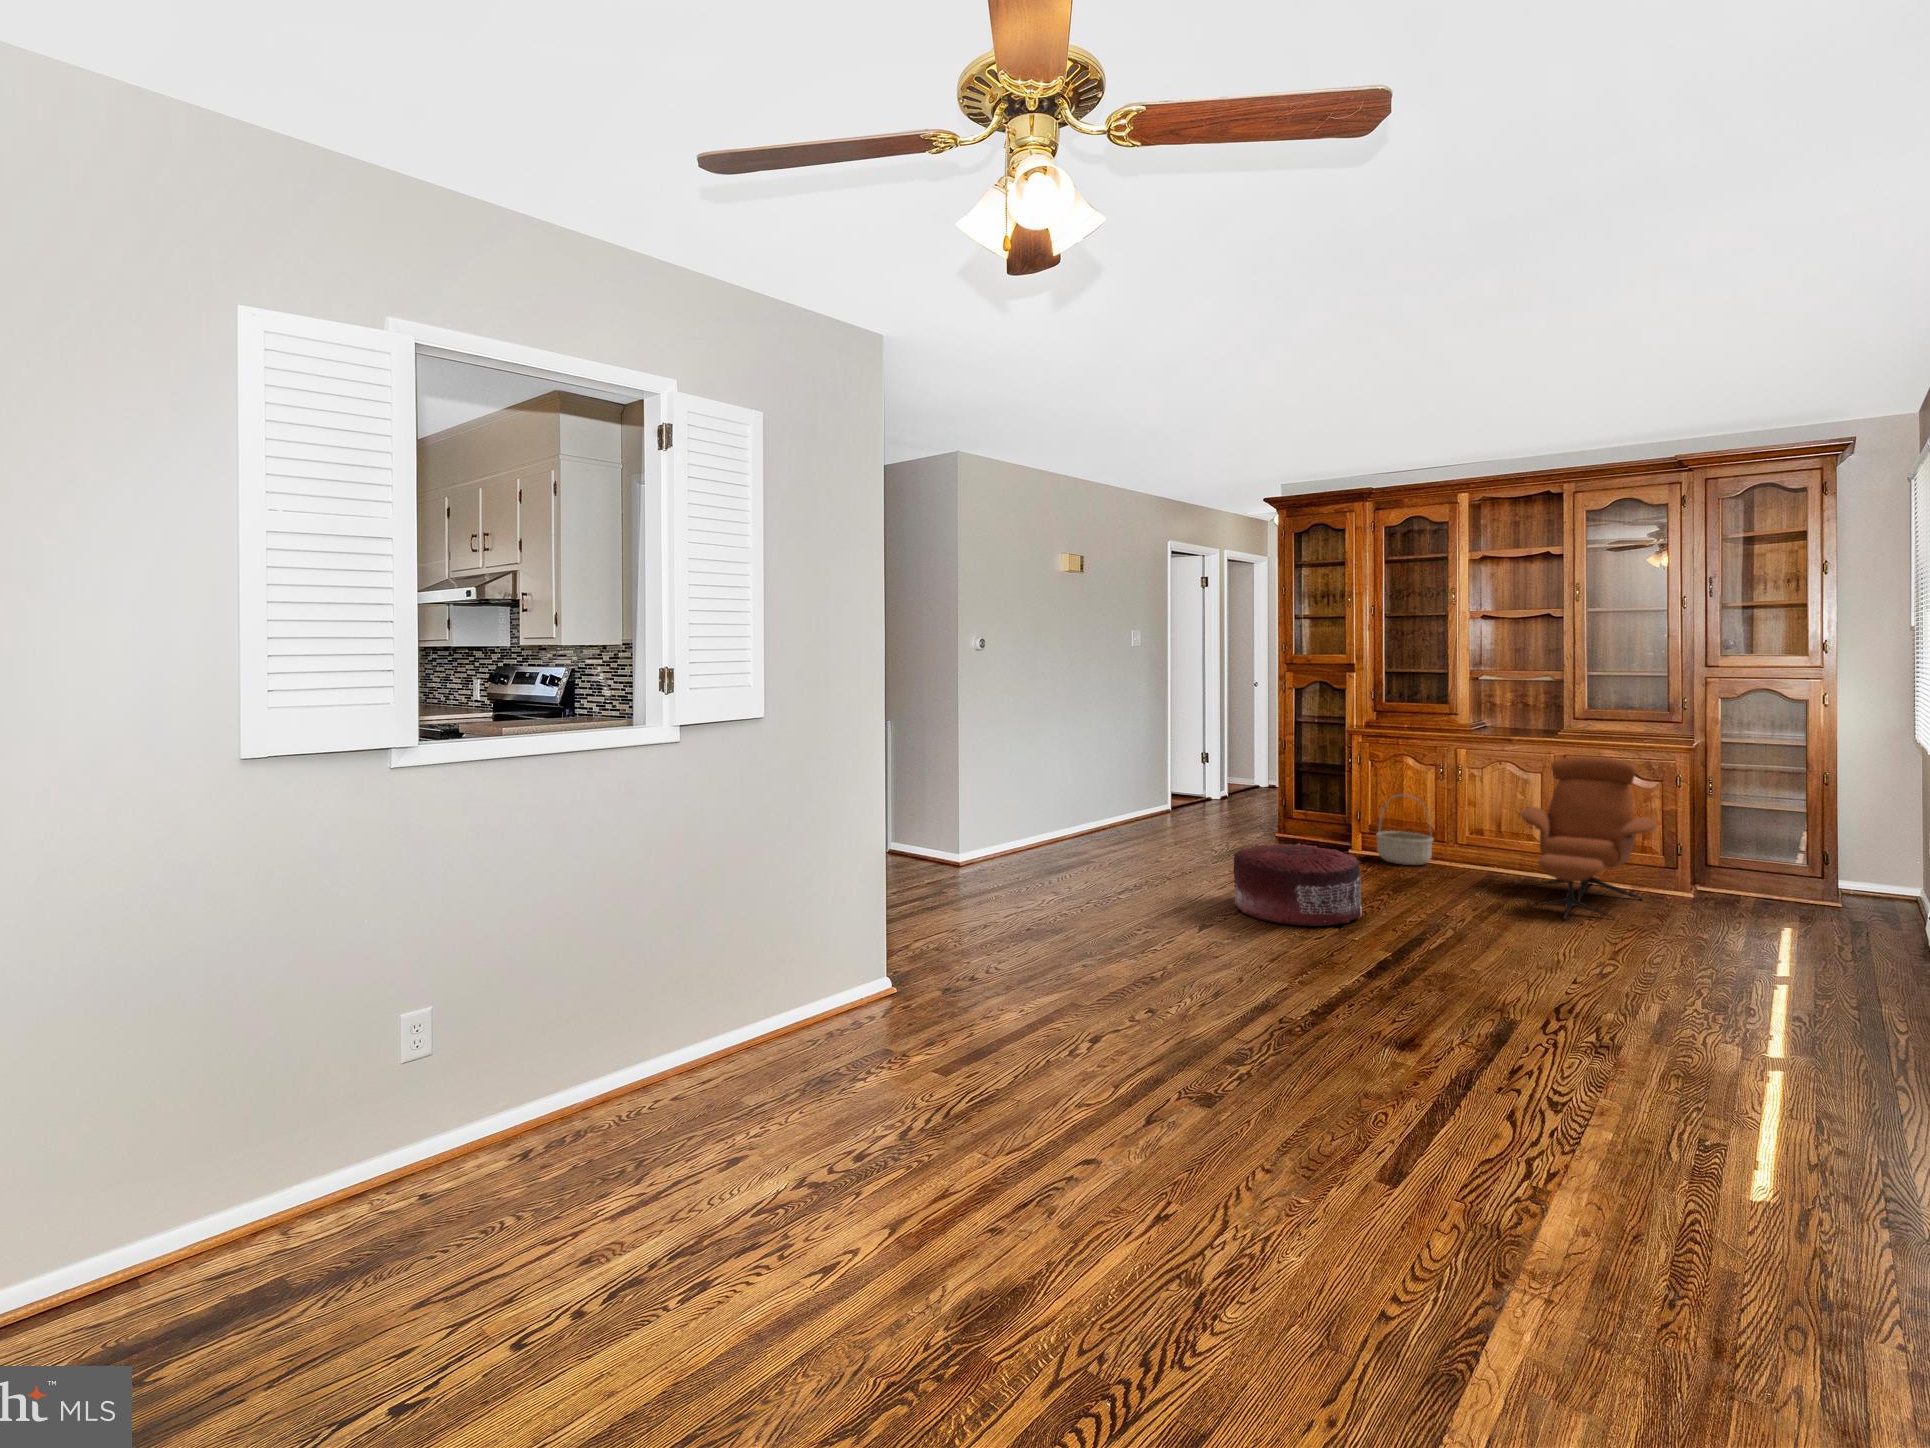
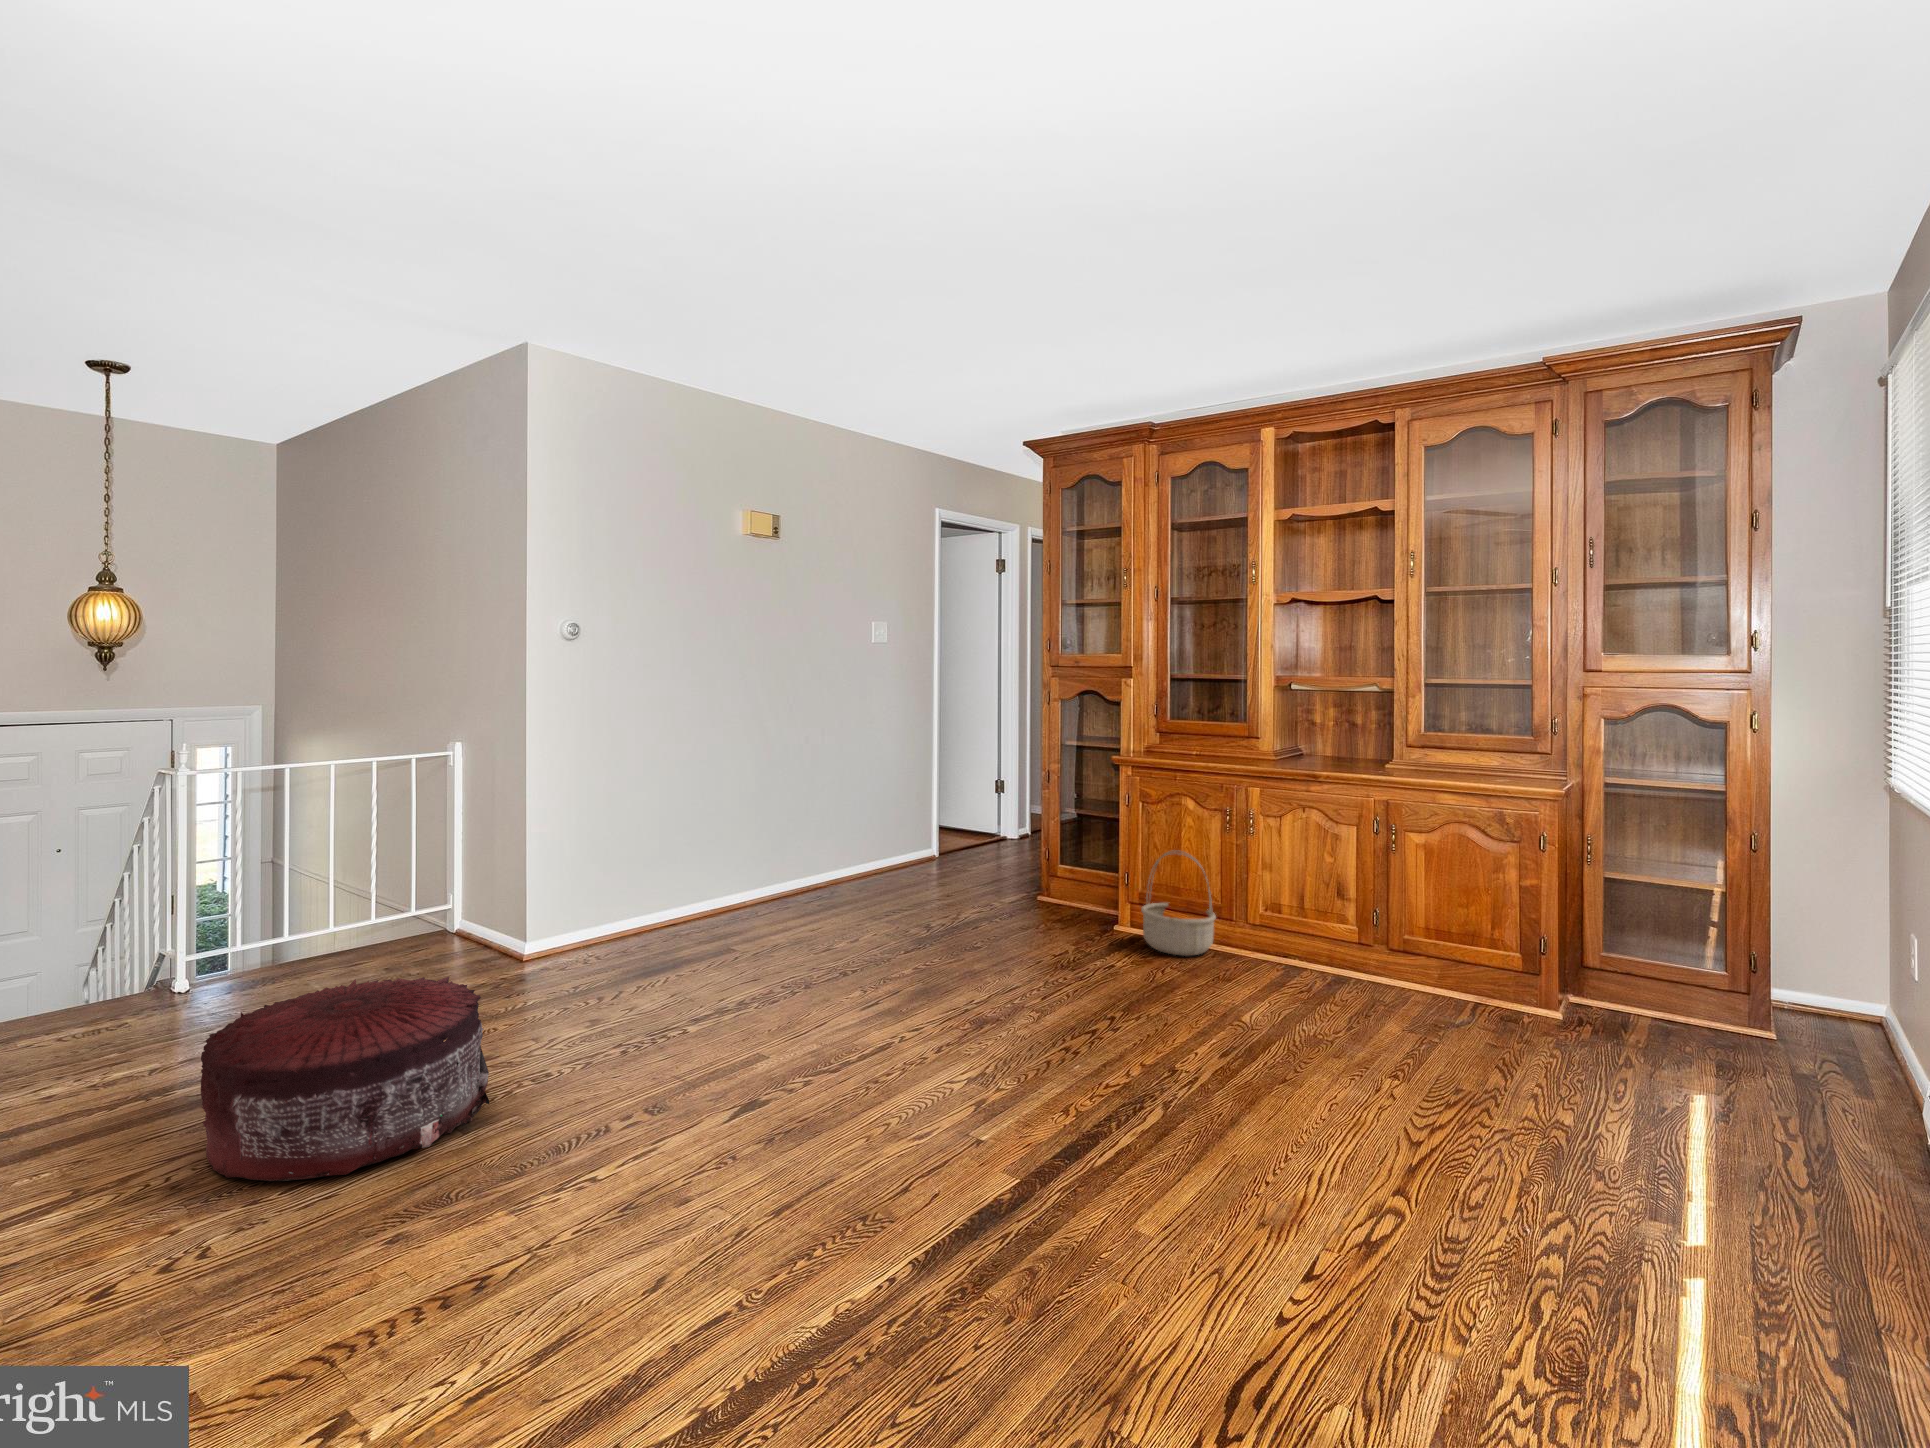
lounge chair: present [1521,756,1657,920] -> none [1306,802,1508,1079]
pouf: present [1234,843,1362,926] -> present [201,977,489,1181]

